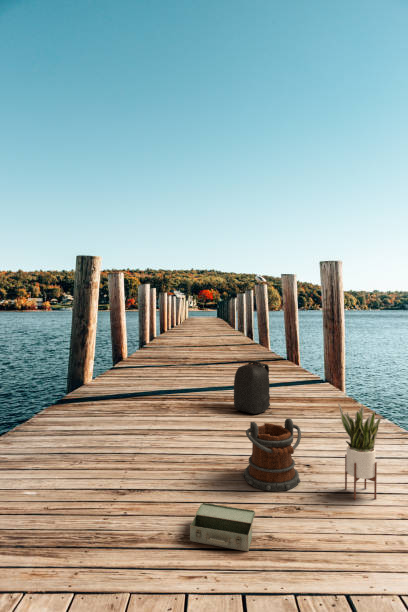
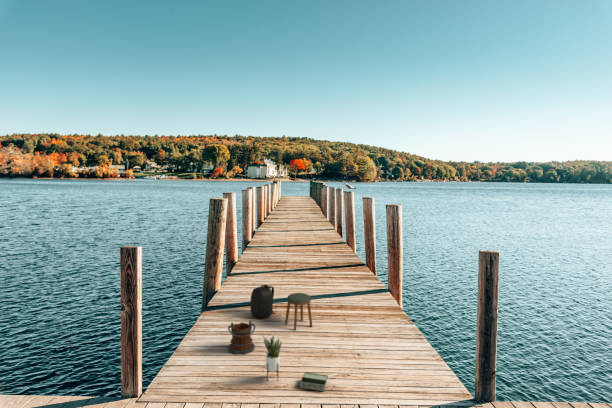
backpack: present [234,361,270,414] -> present [250,285,274,318]
stool: none [174,369,219,429] -> present [285,293,312,330]
potted plant: present [338,403,381,500] -> present [263,335,282,381]
bucket: present [243,418,301,491] -> present [228,321,255,354]

